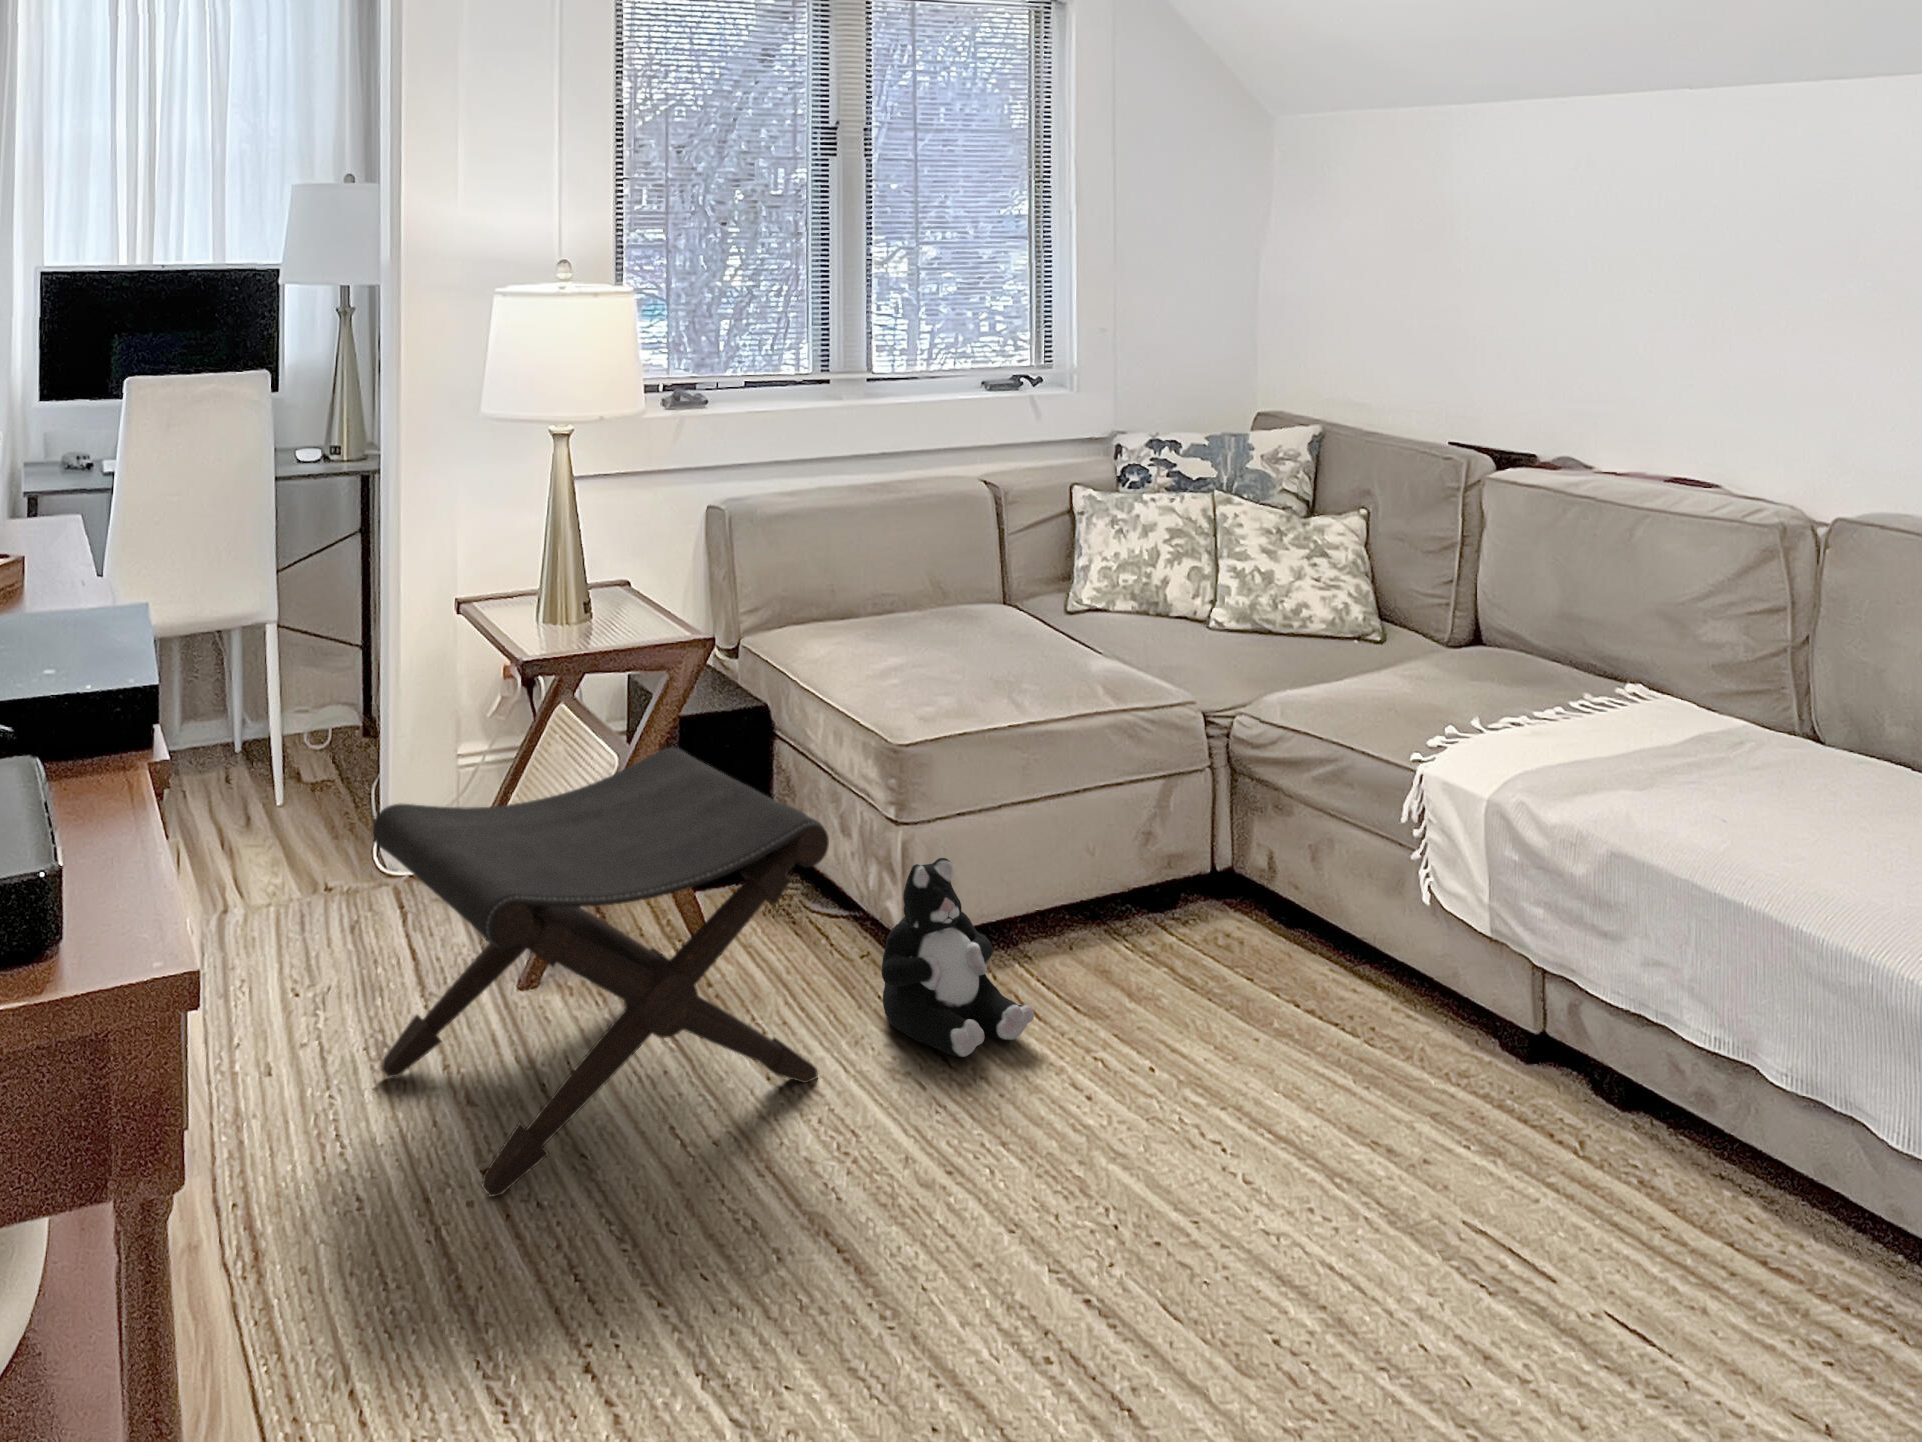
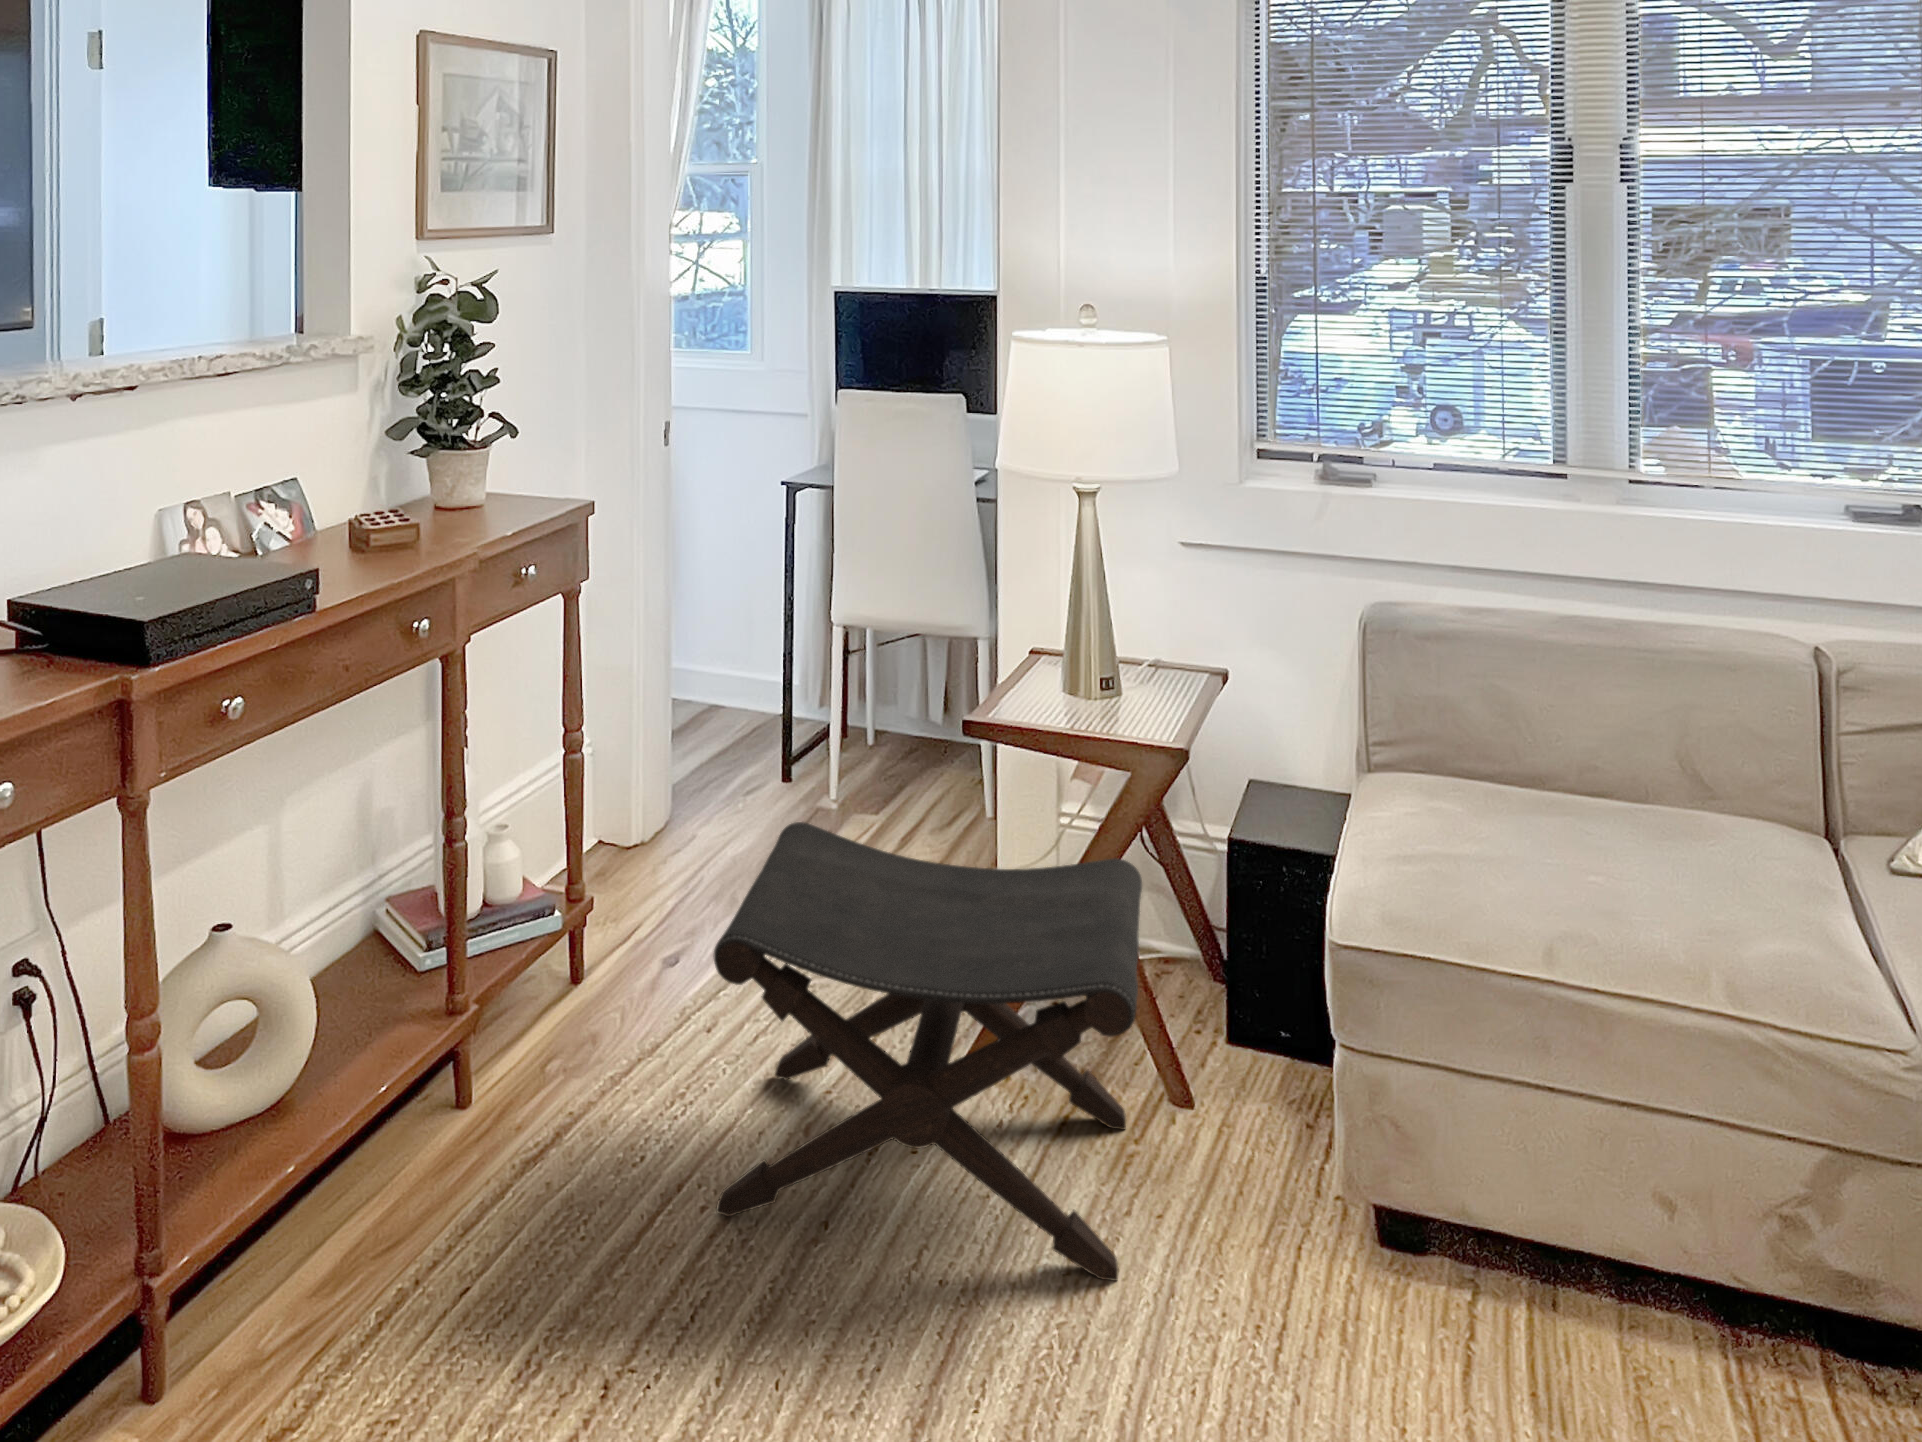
plush toy: present [882,858,1034,1057] -> none [1239,1096,1412,1366]

